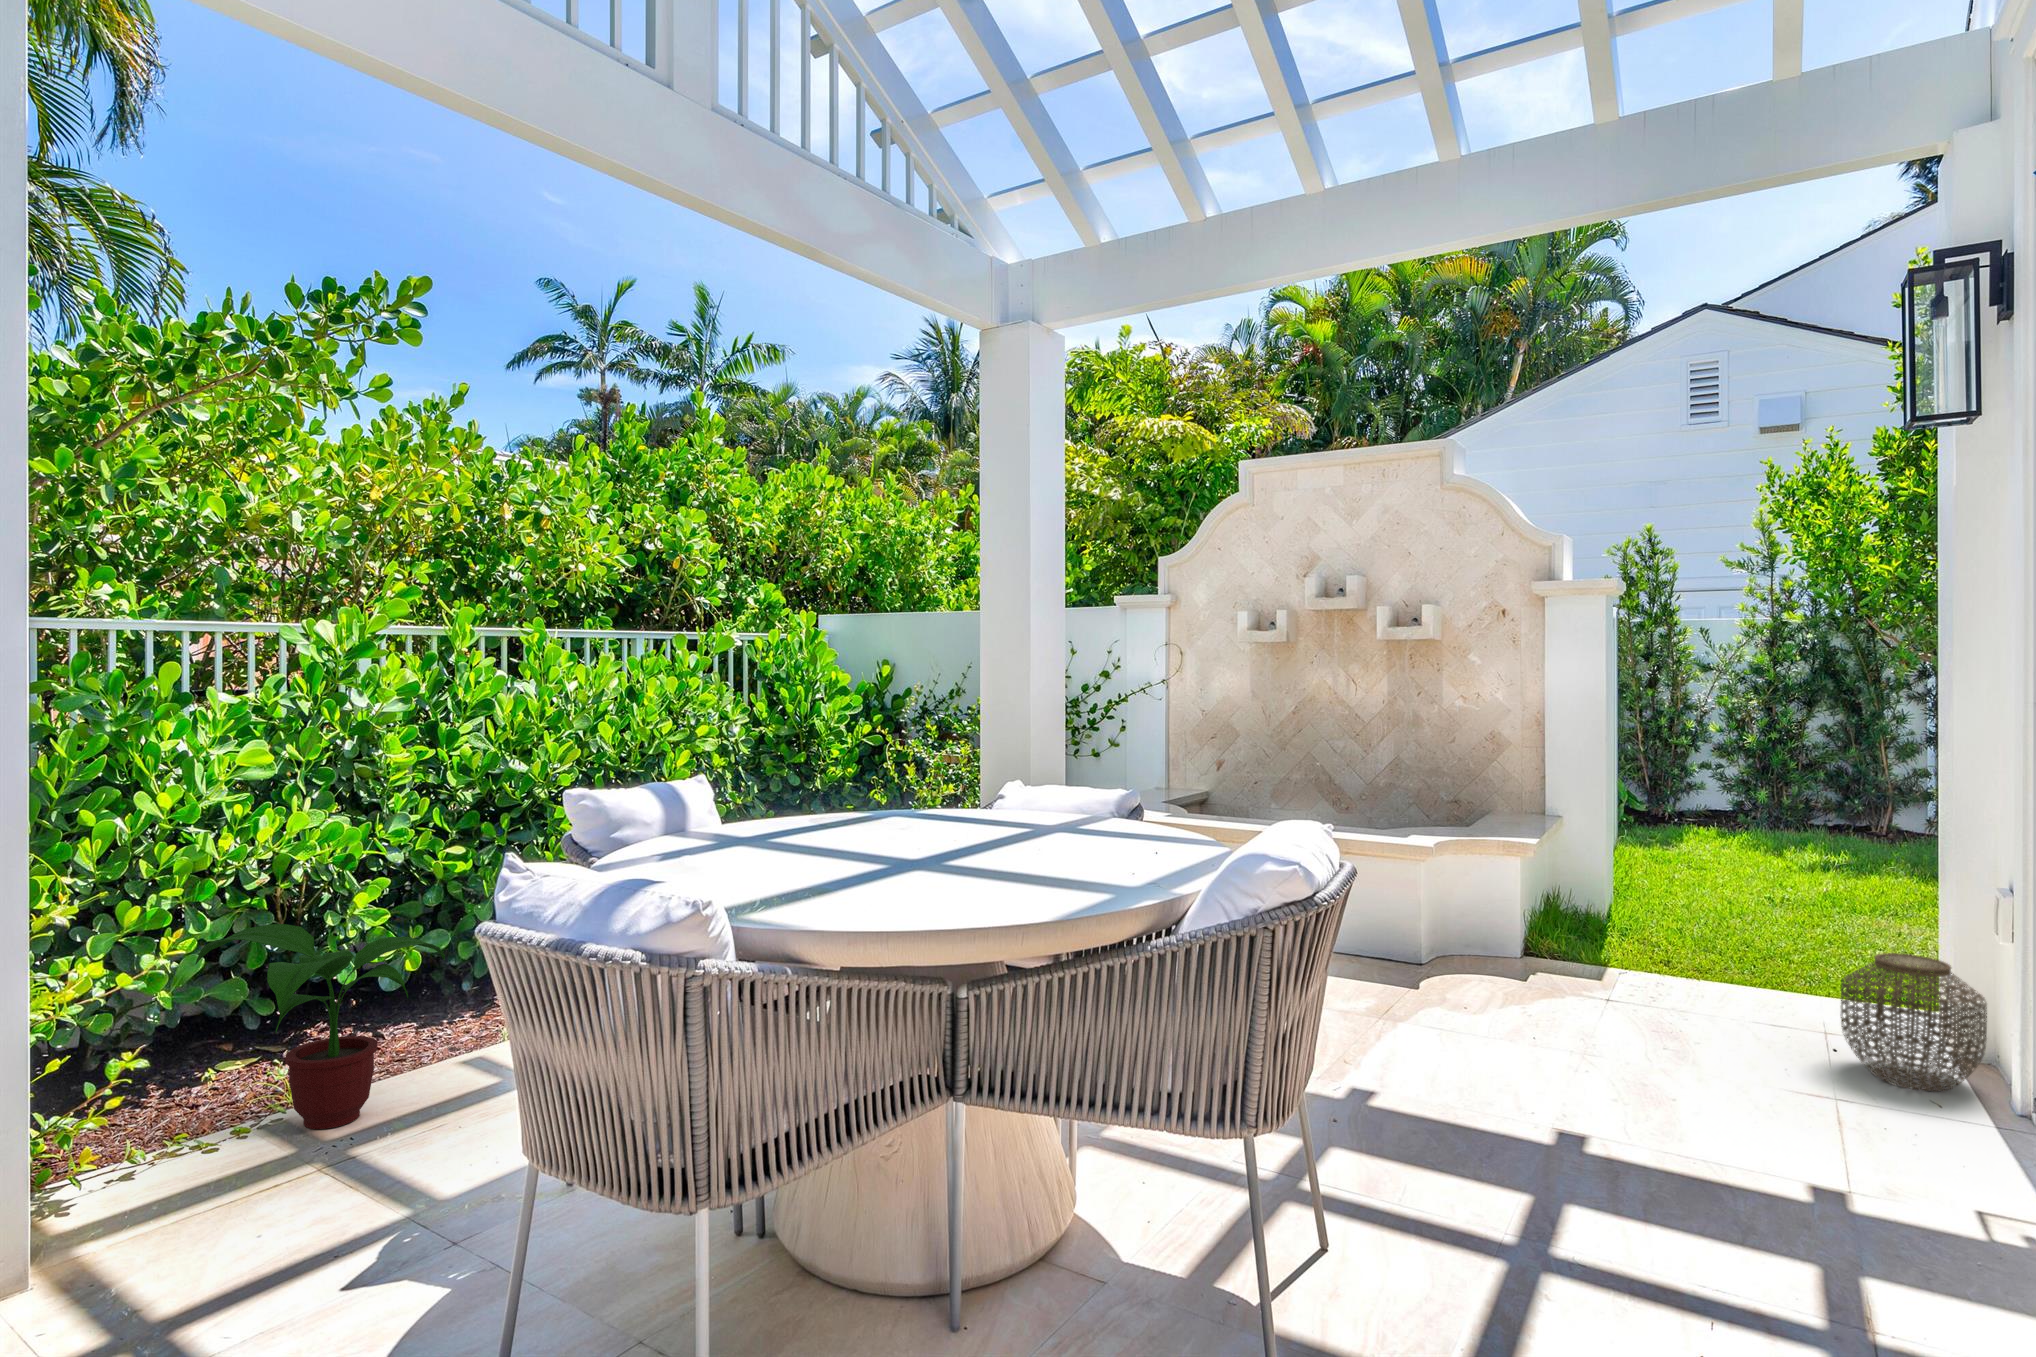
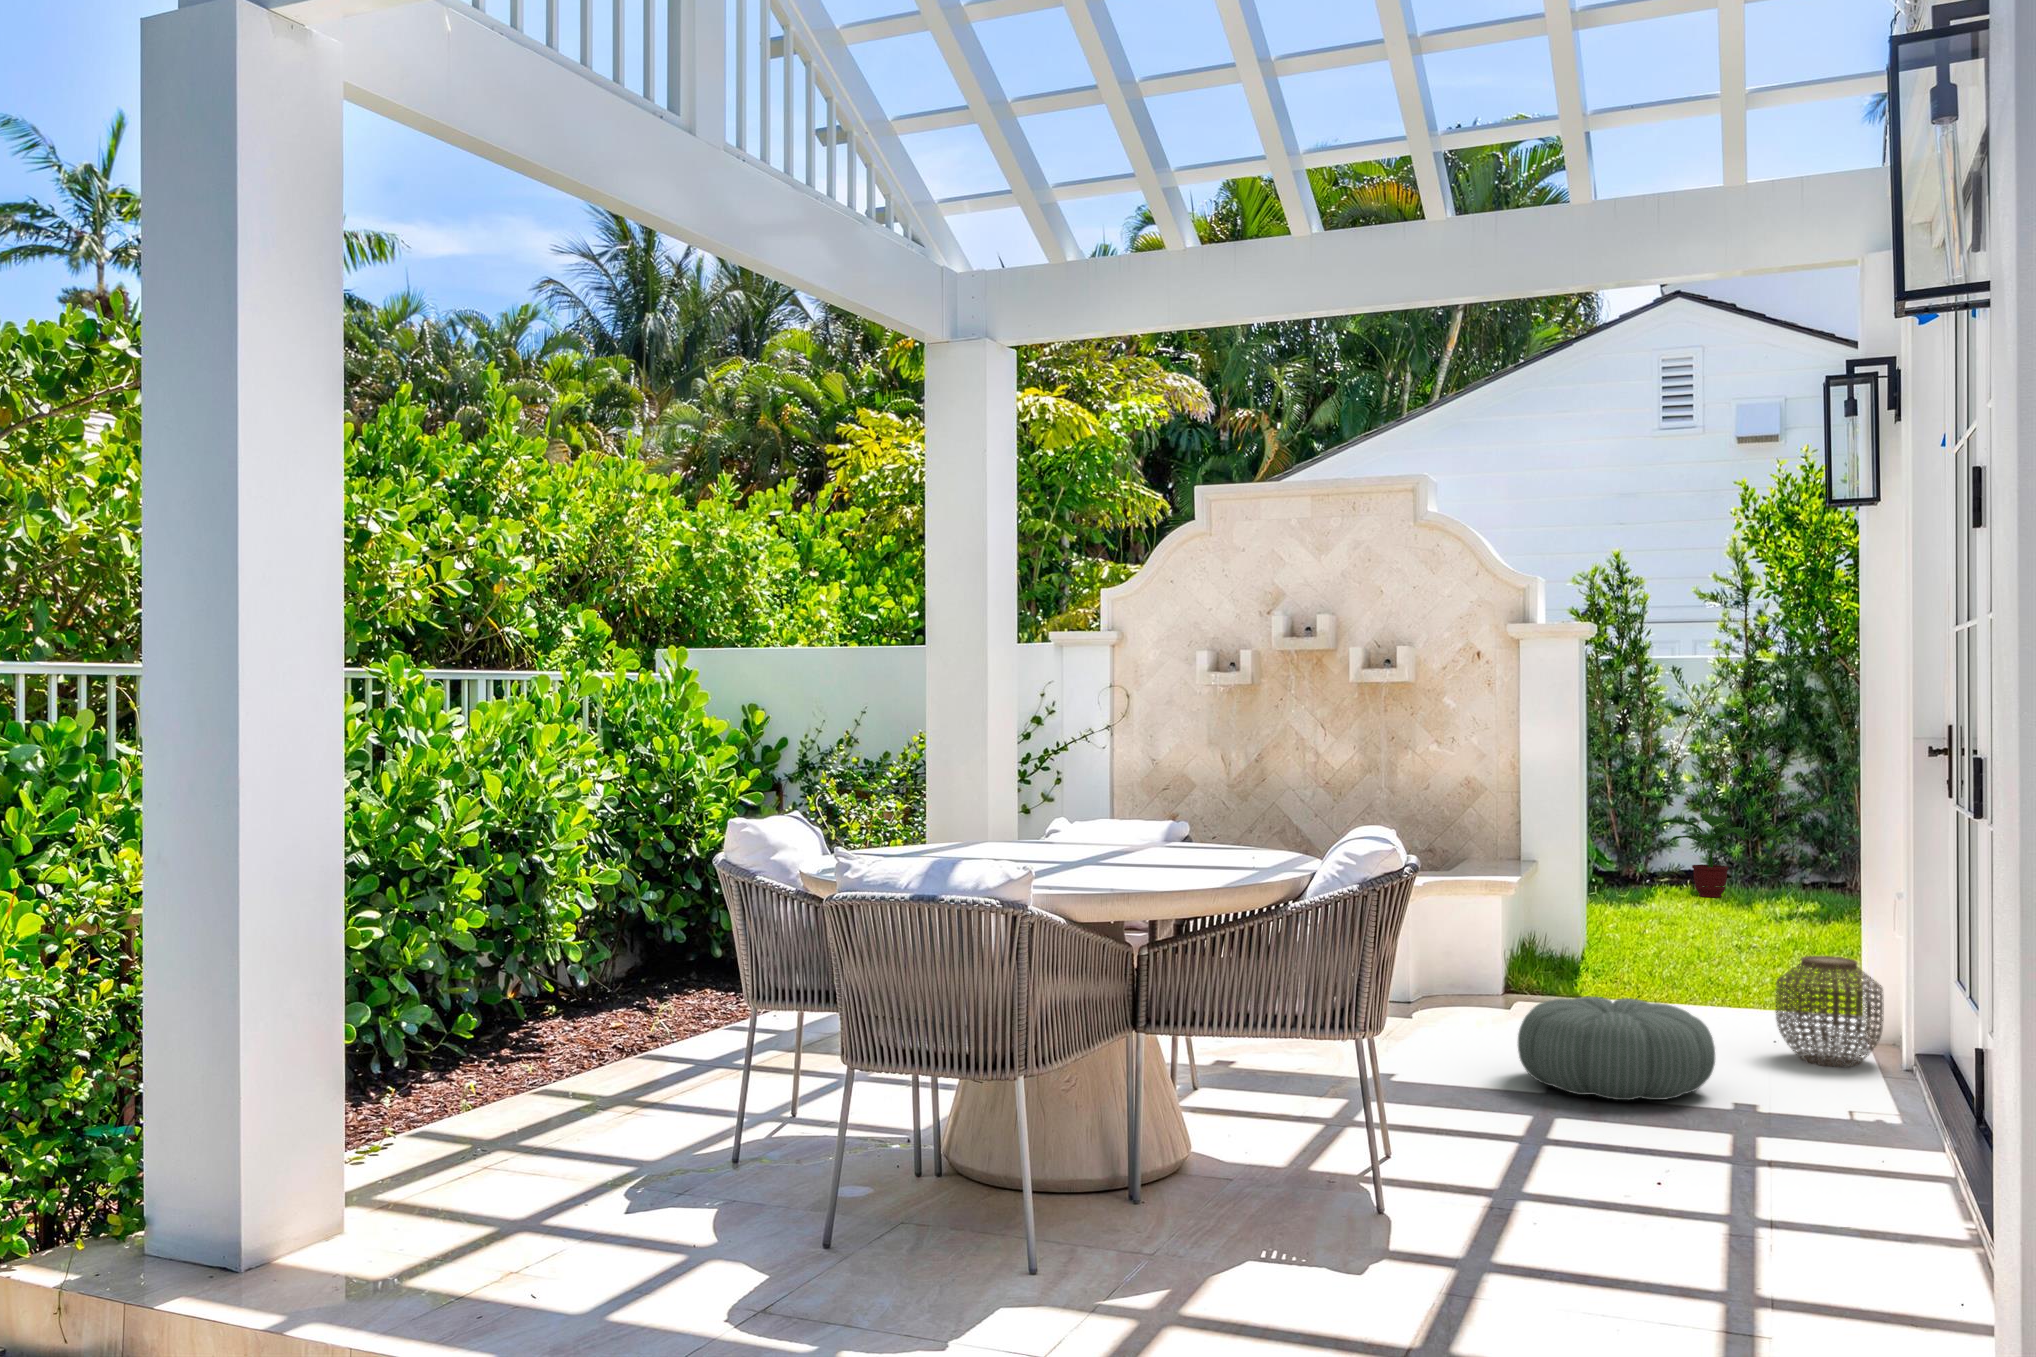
potted plant: present [195,924,445,1129] -> present [1651,814,1751,897]
pouf: none [1519,998,1772,1146] -> present [1518,997,1715,1100]

